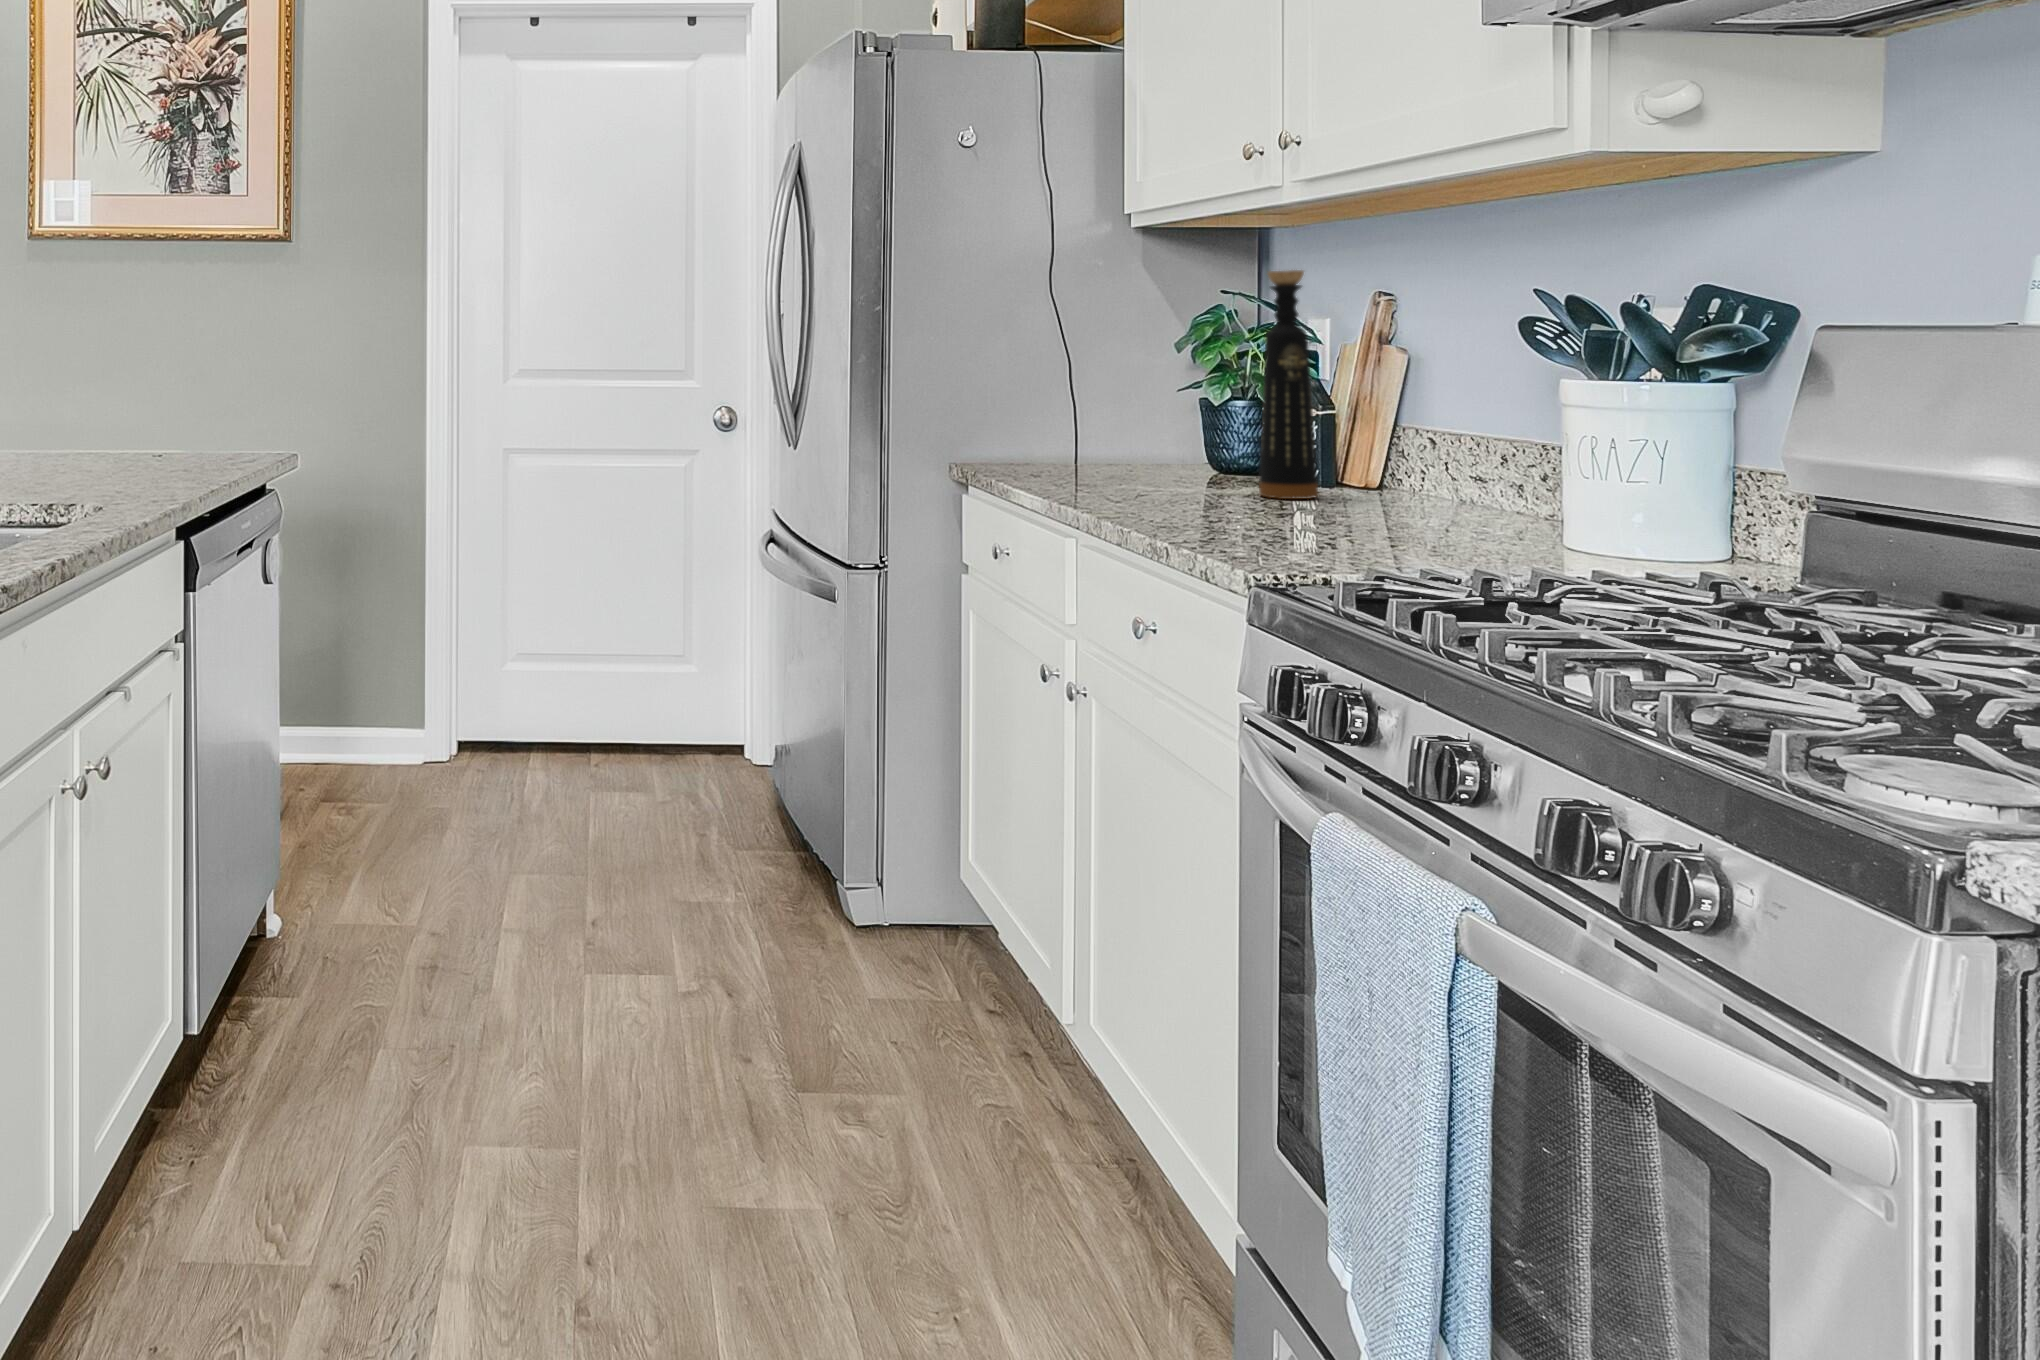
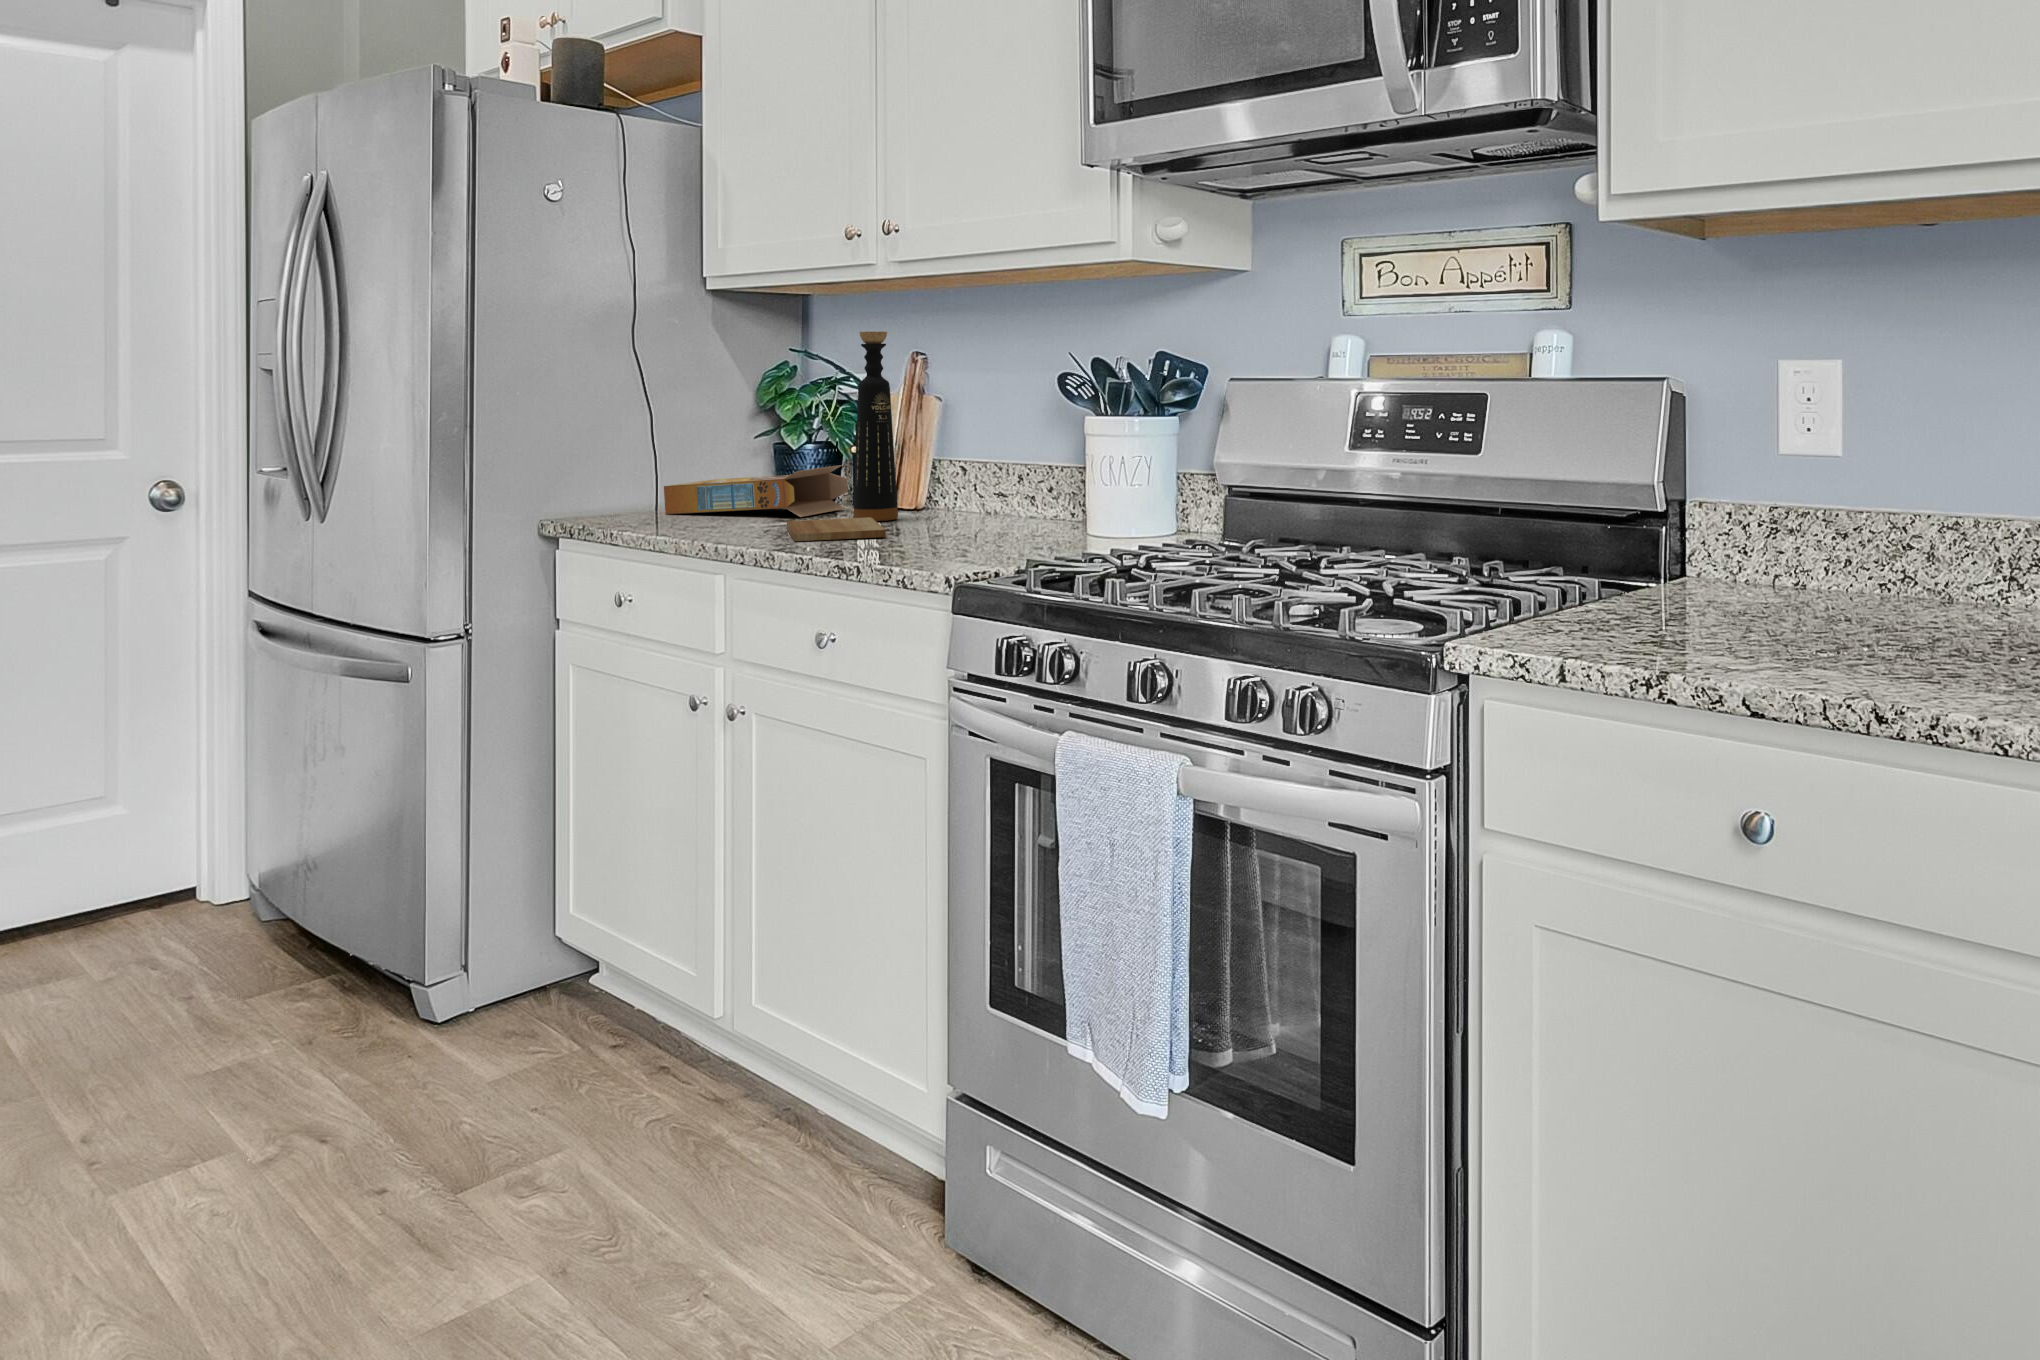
cereal box: none [1068,428,1281,486] -> present [664,465,848,517]
cutting board: none [1139,490,1268,520] -> present [787,517,886,541]

